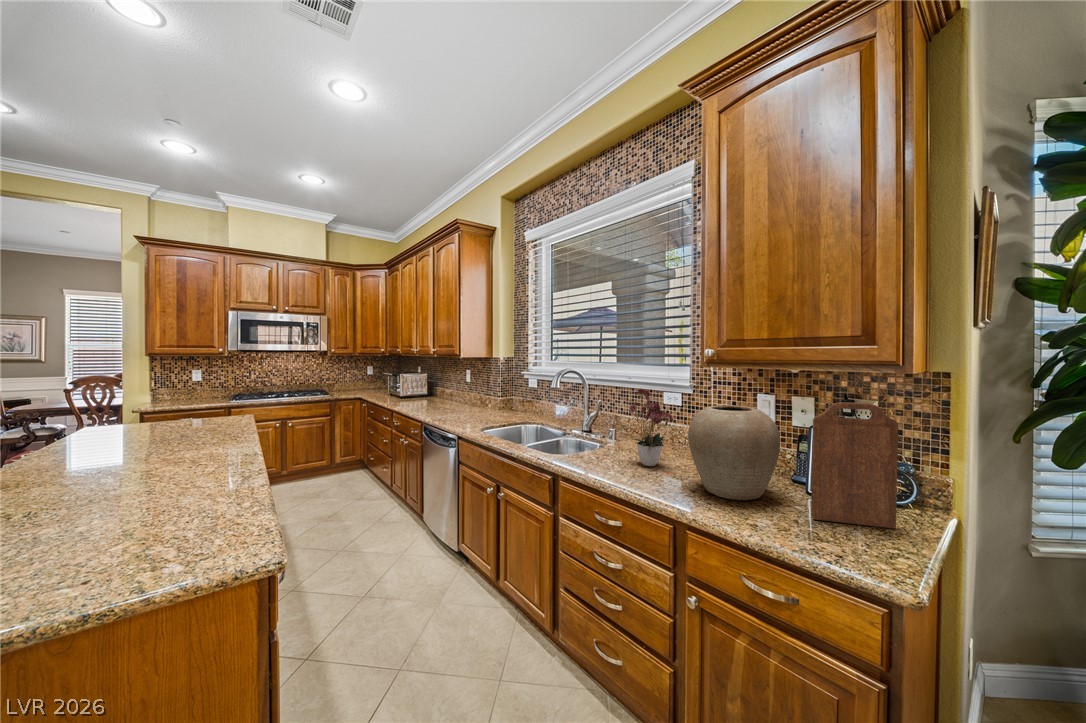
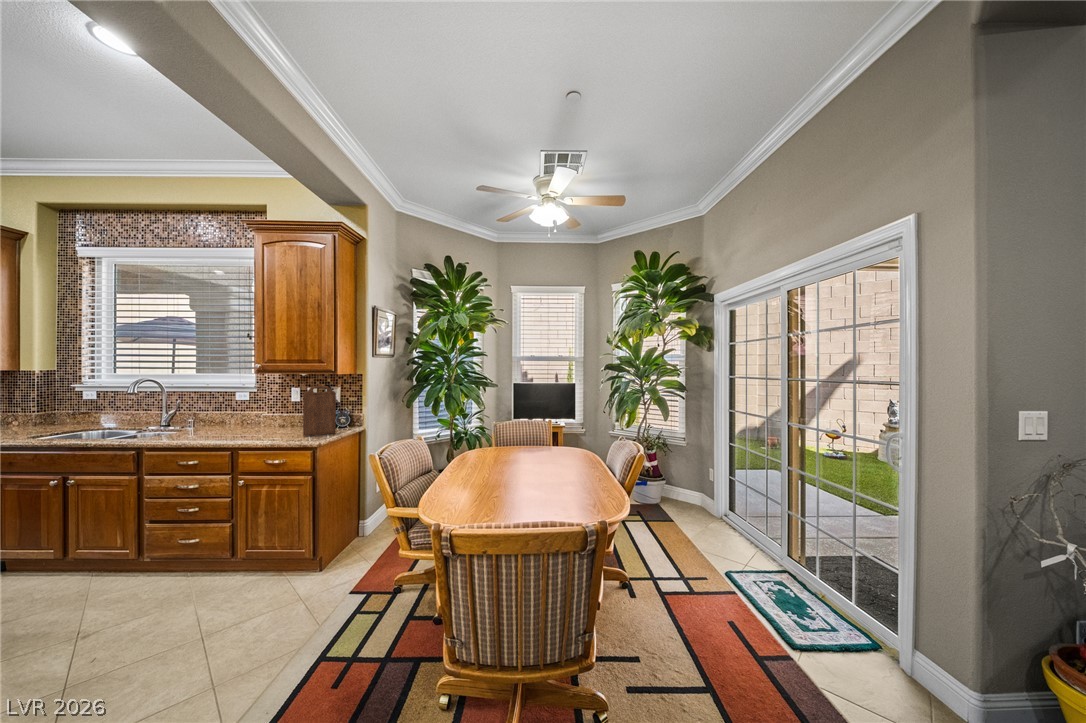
flower arrangement: present [630,388,673,466] -> none [203,385,240,434]
vase: present [688,406,780,500] -> none [244,392,294,437]

